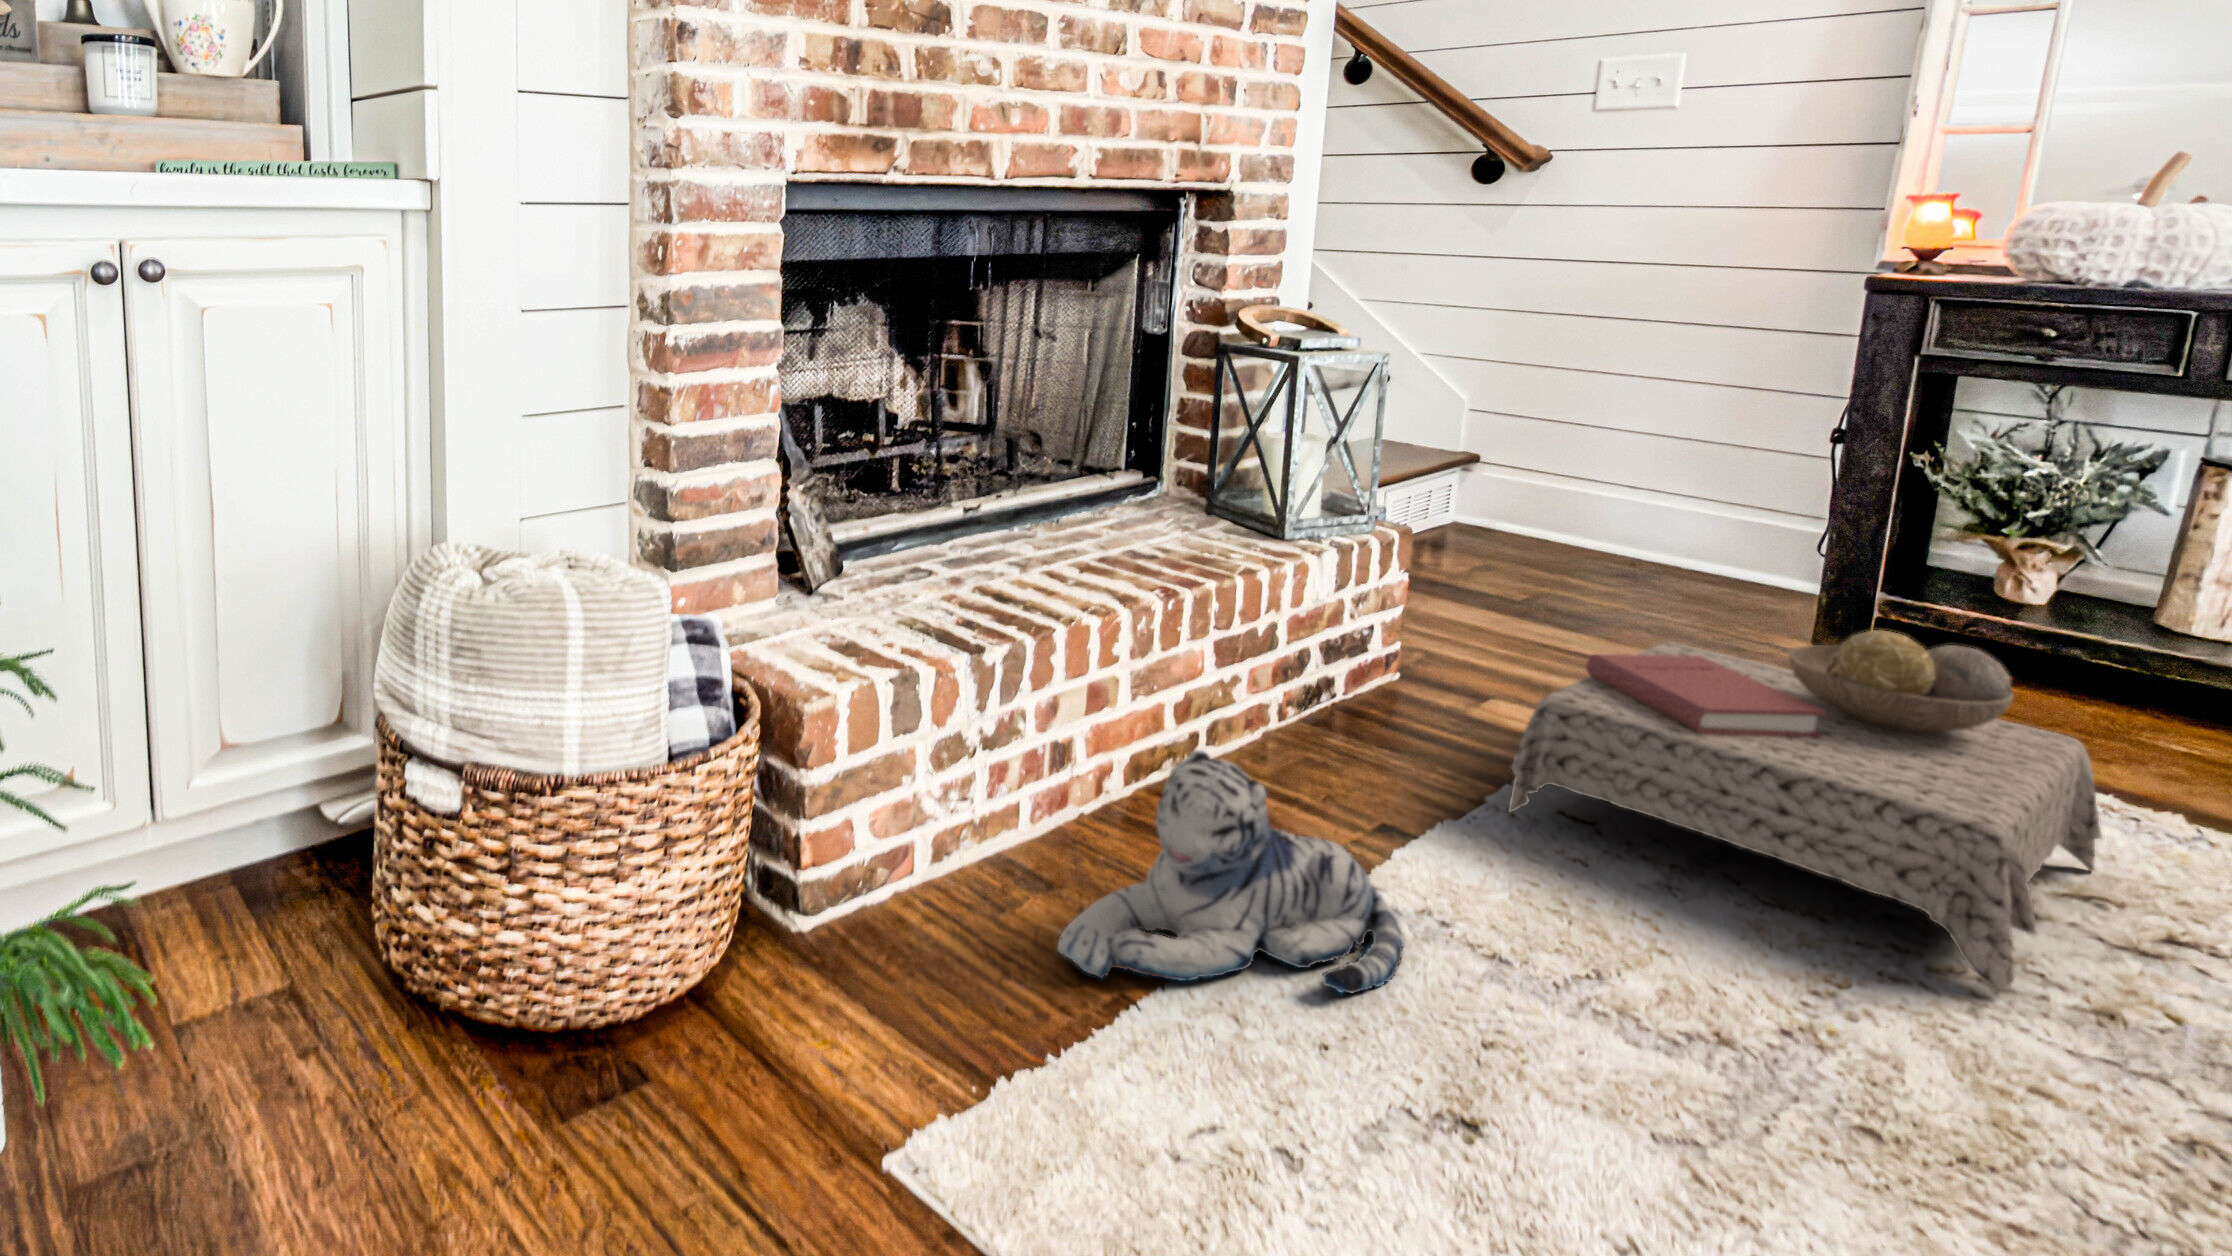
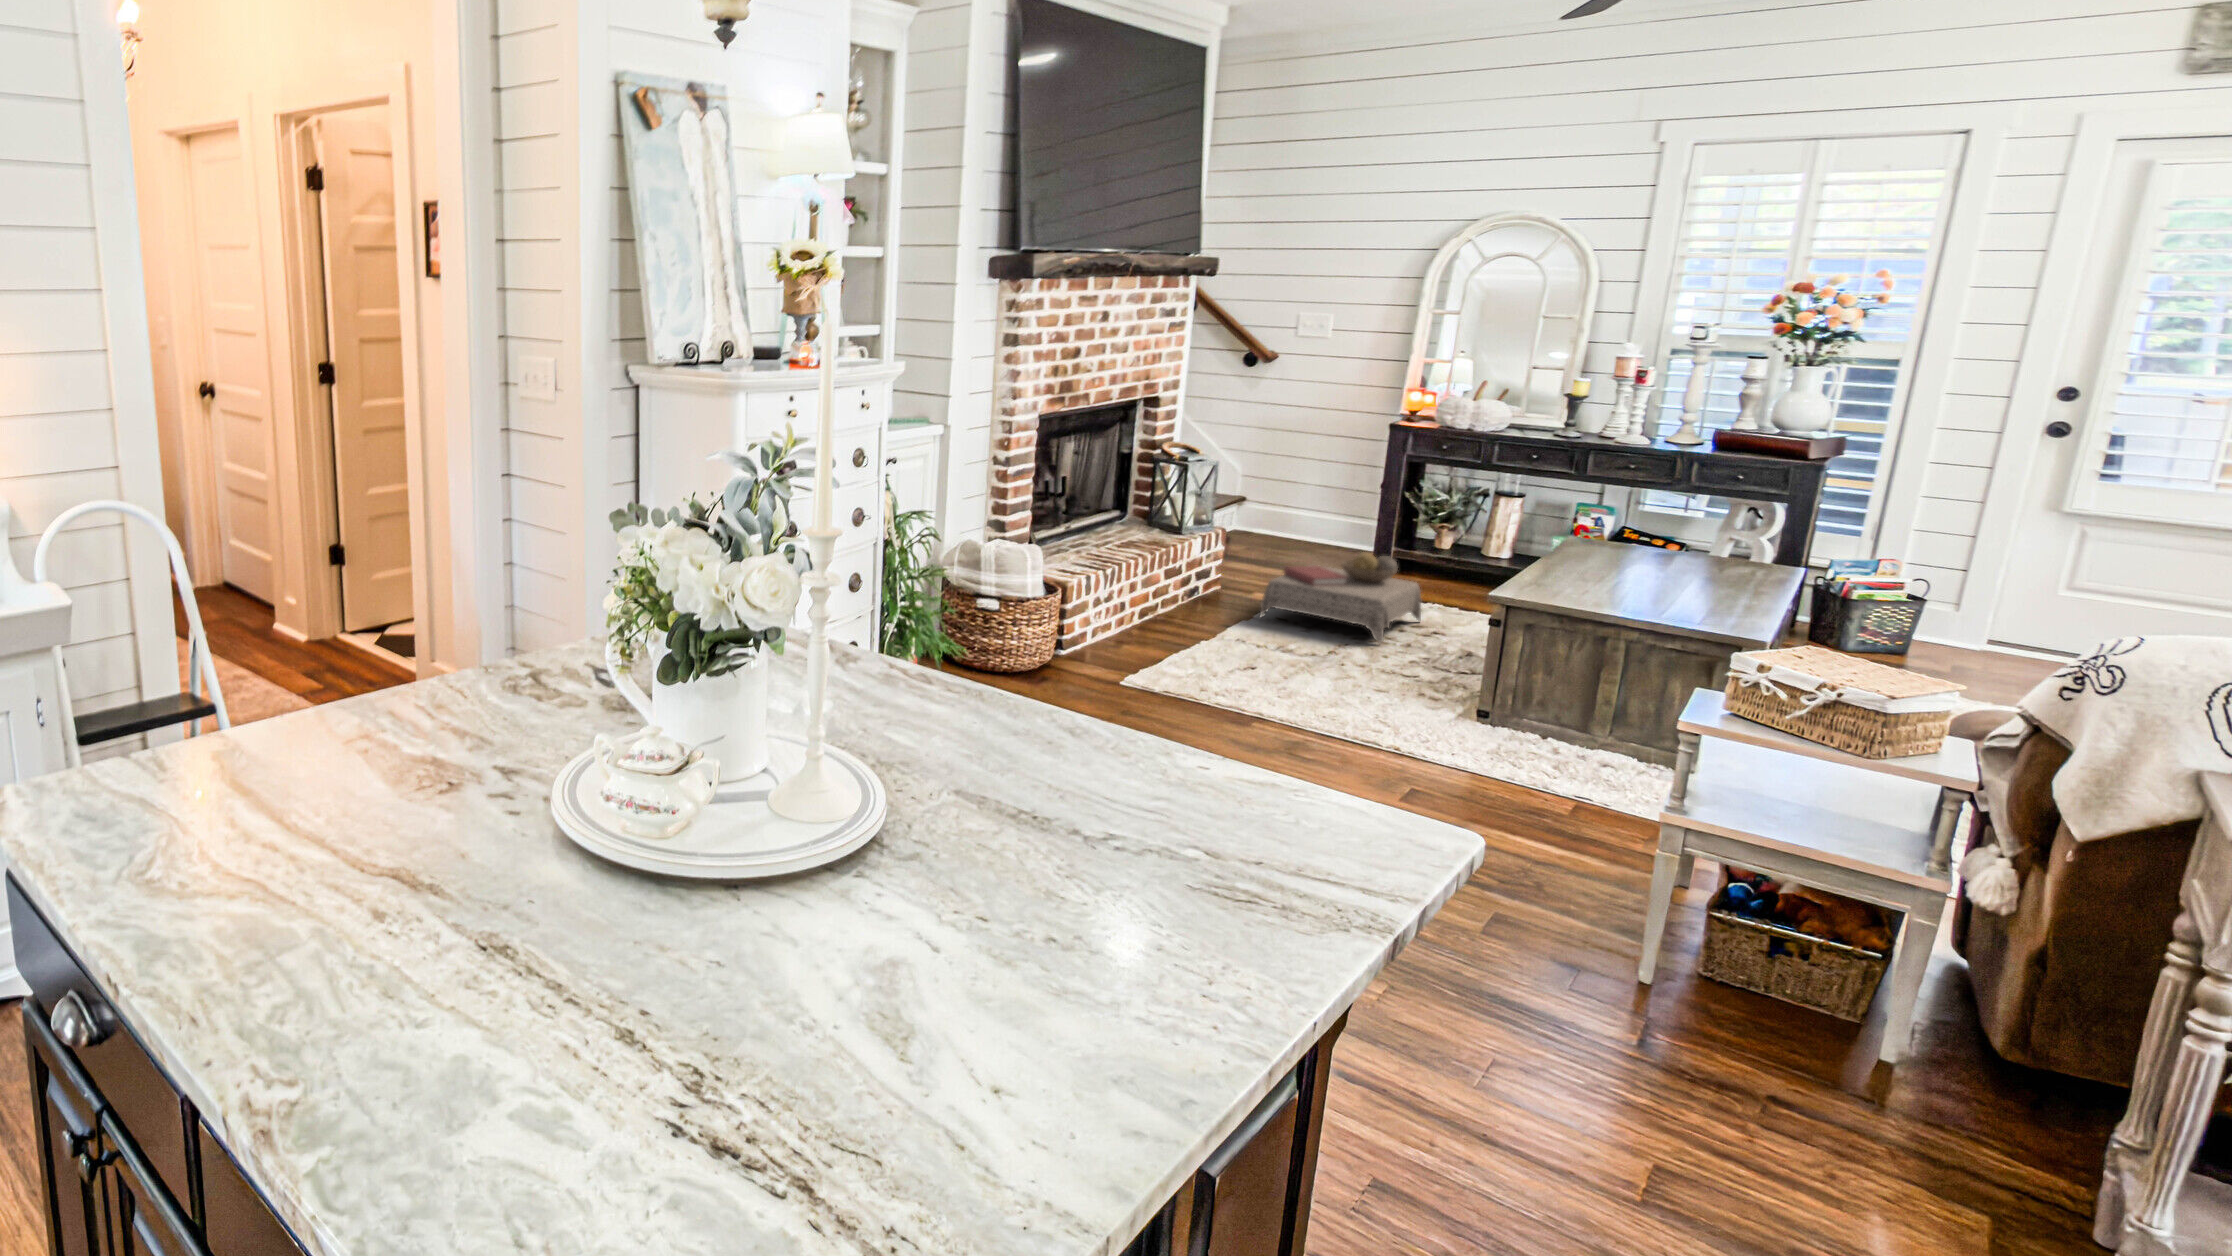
plush toy: present [1058,750,1403,993] -> none [1141,592,1232,655]

